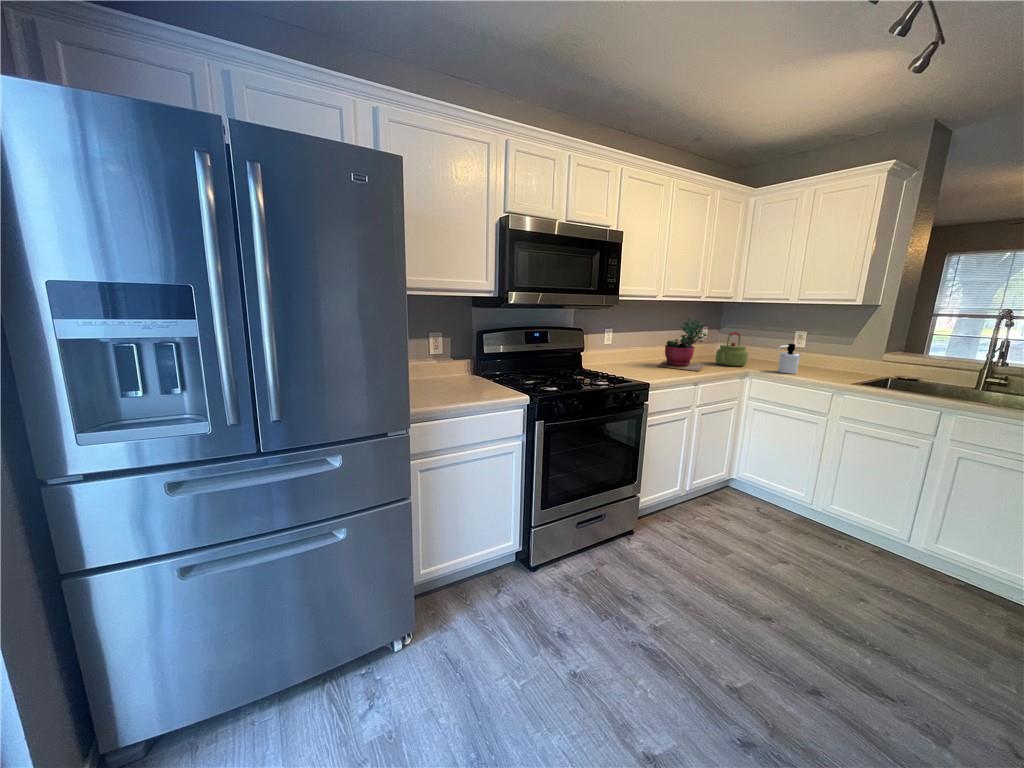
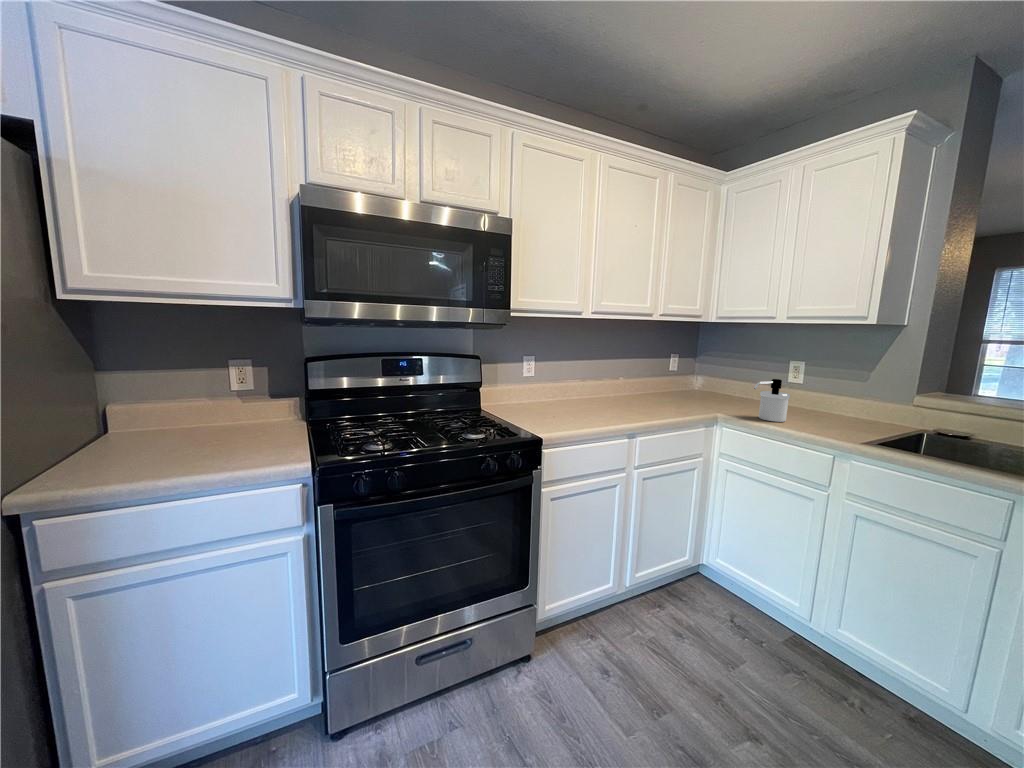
succulent plant: present [657,318,707,371] -> none [588,342,658,416]
kettle: present [716,332,748,366] -> none [678,362,720,408]

